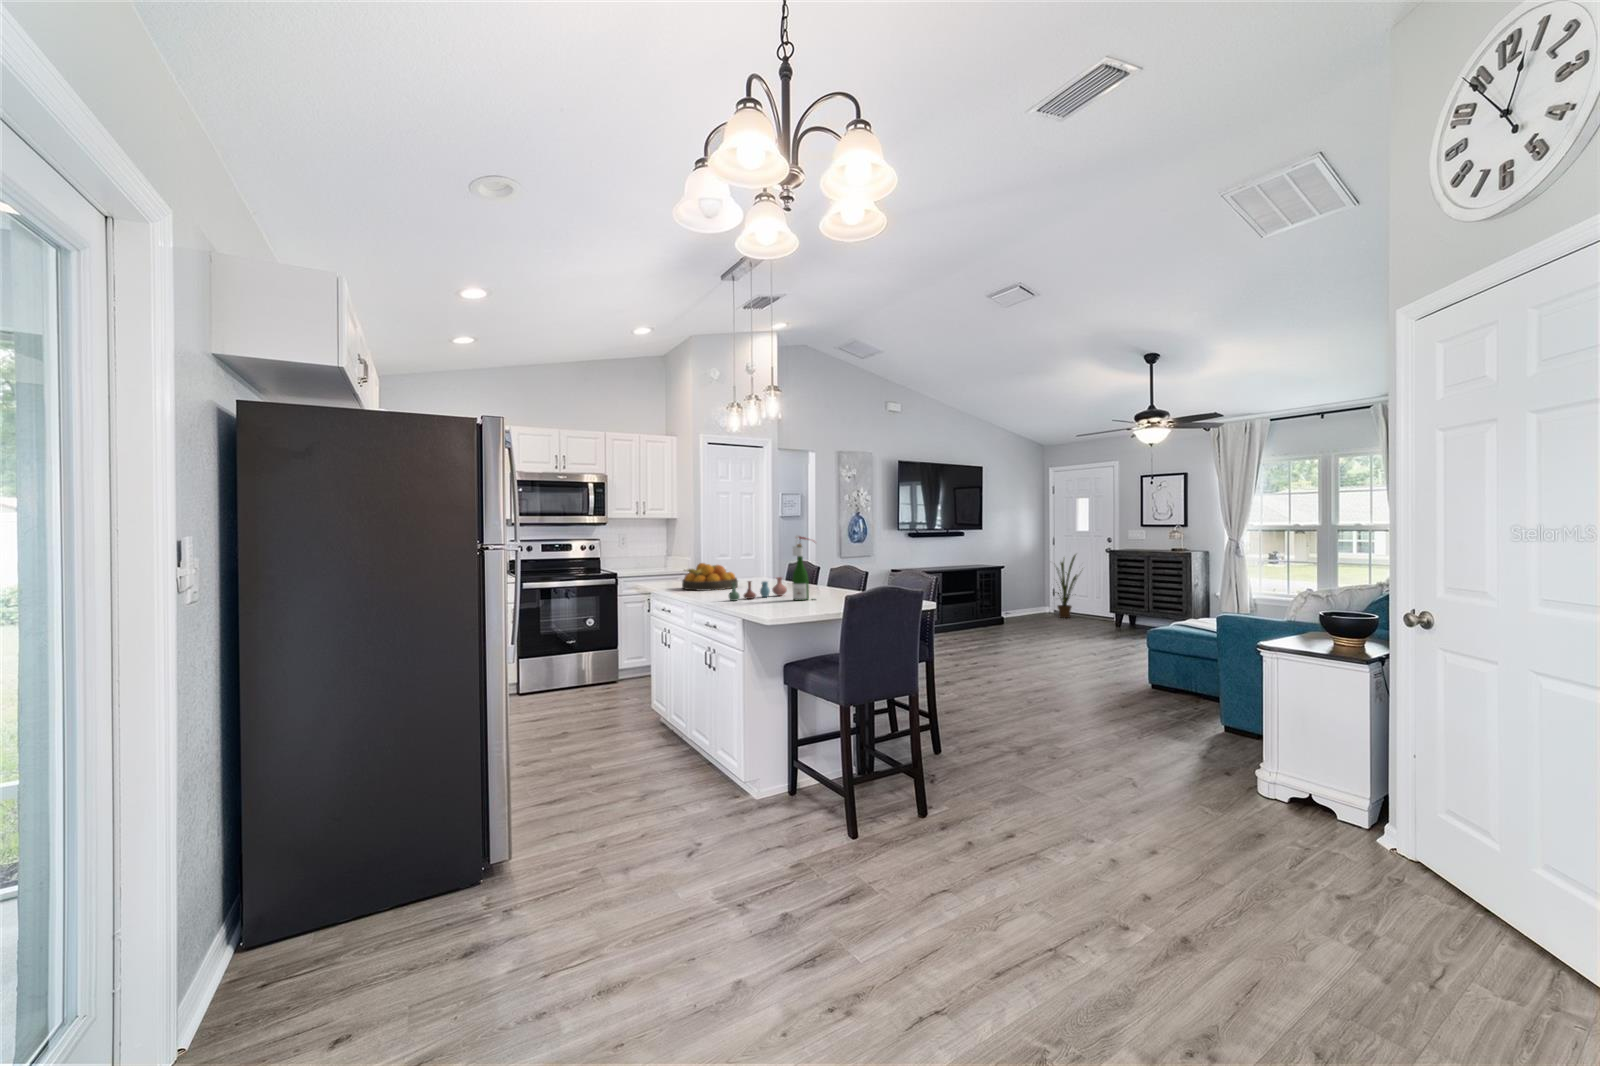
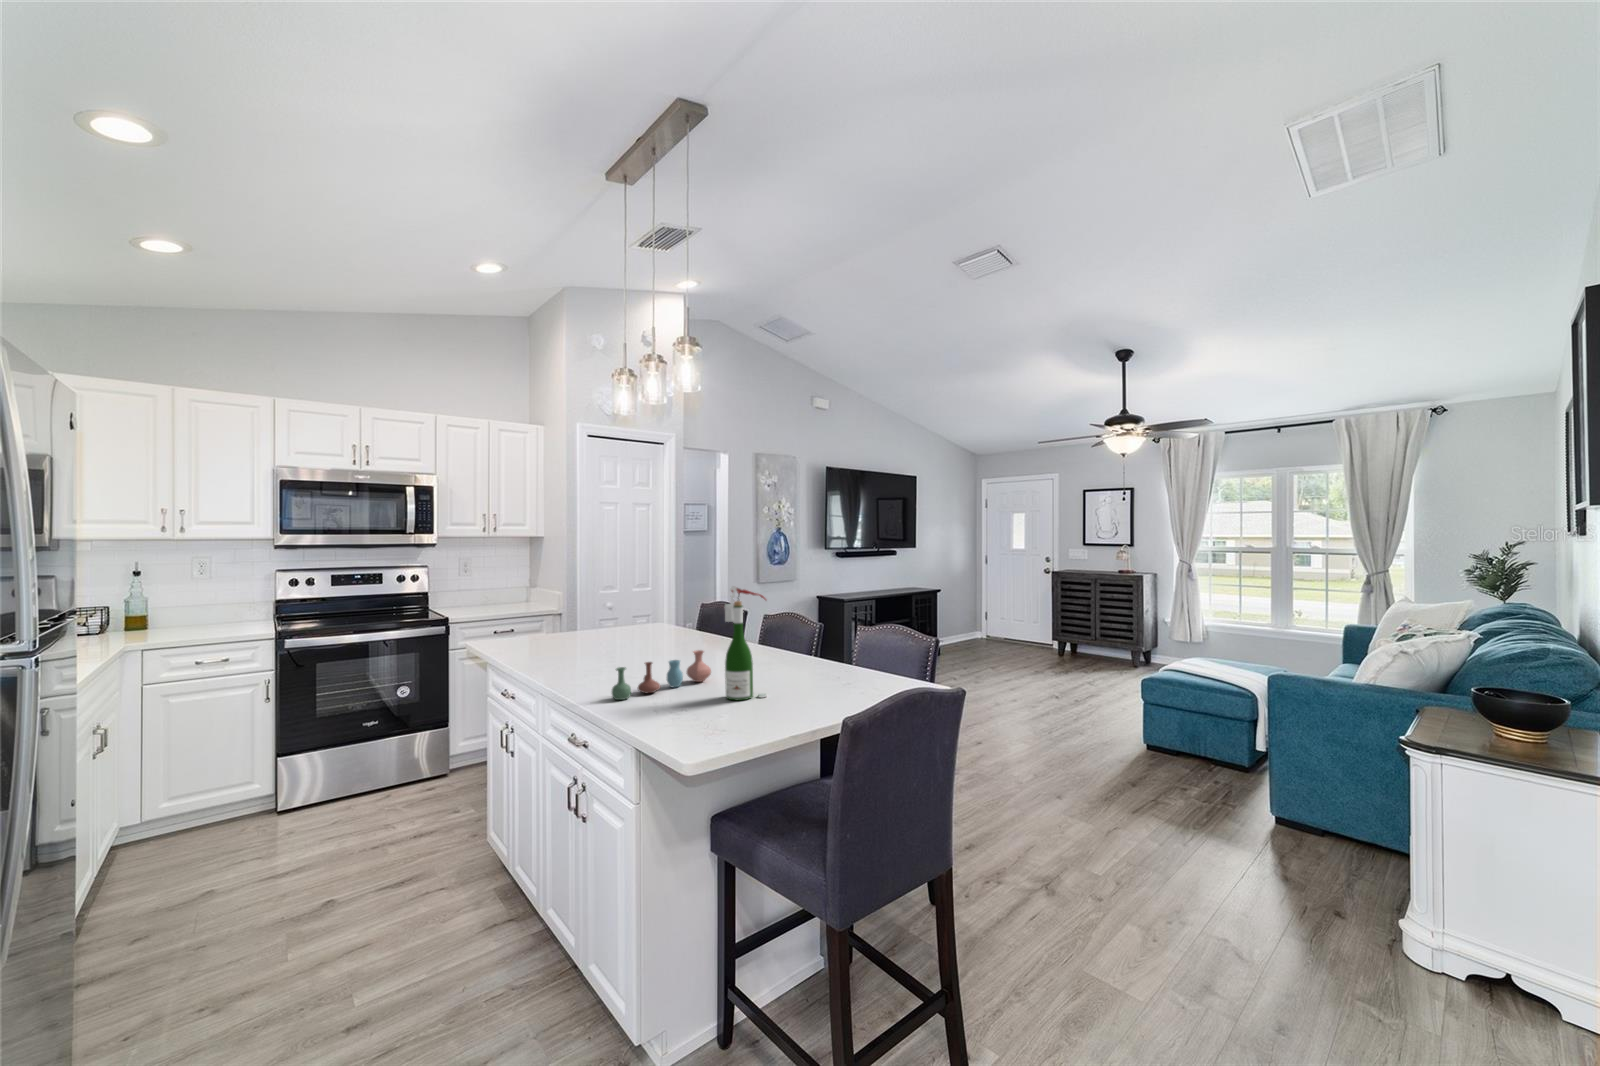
house plant: present [1055,555,1078,618] -> none [982,573,1022,646]
fruit bowl: present [682,563,738,591] -> none [538,615,627,662]

